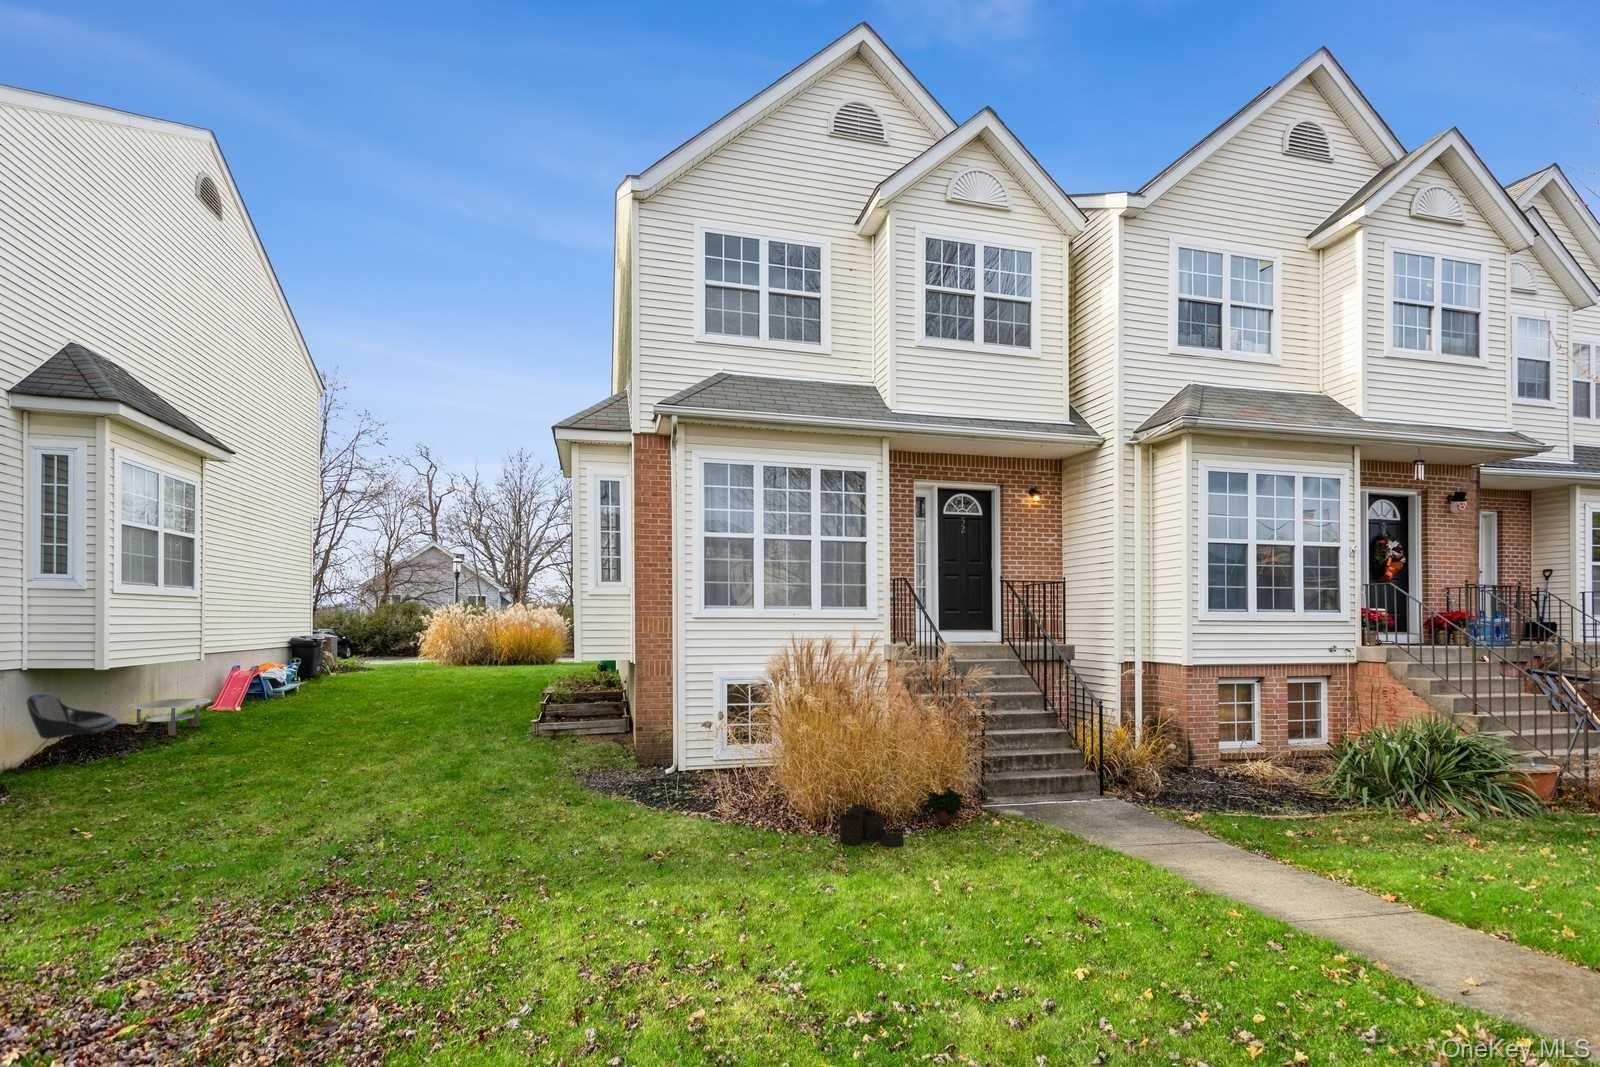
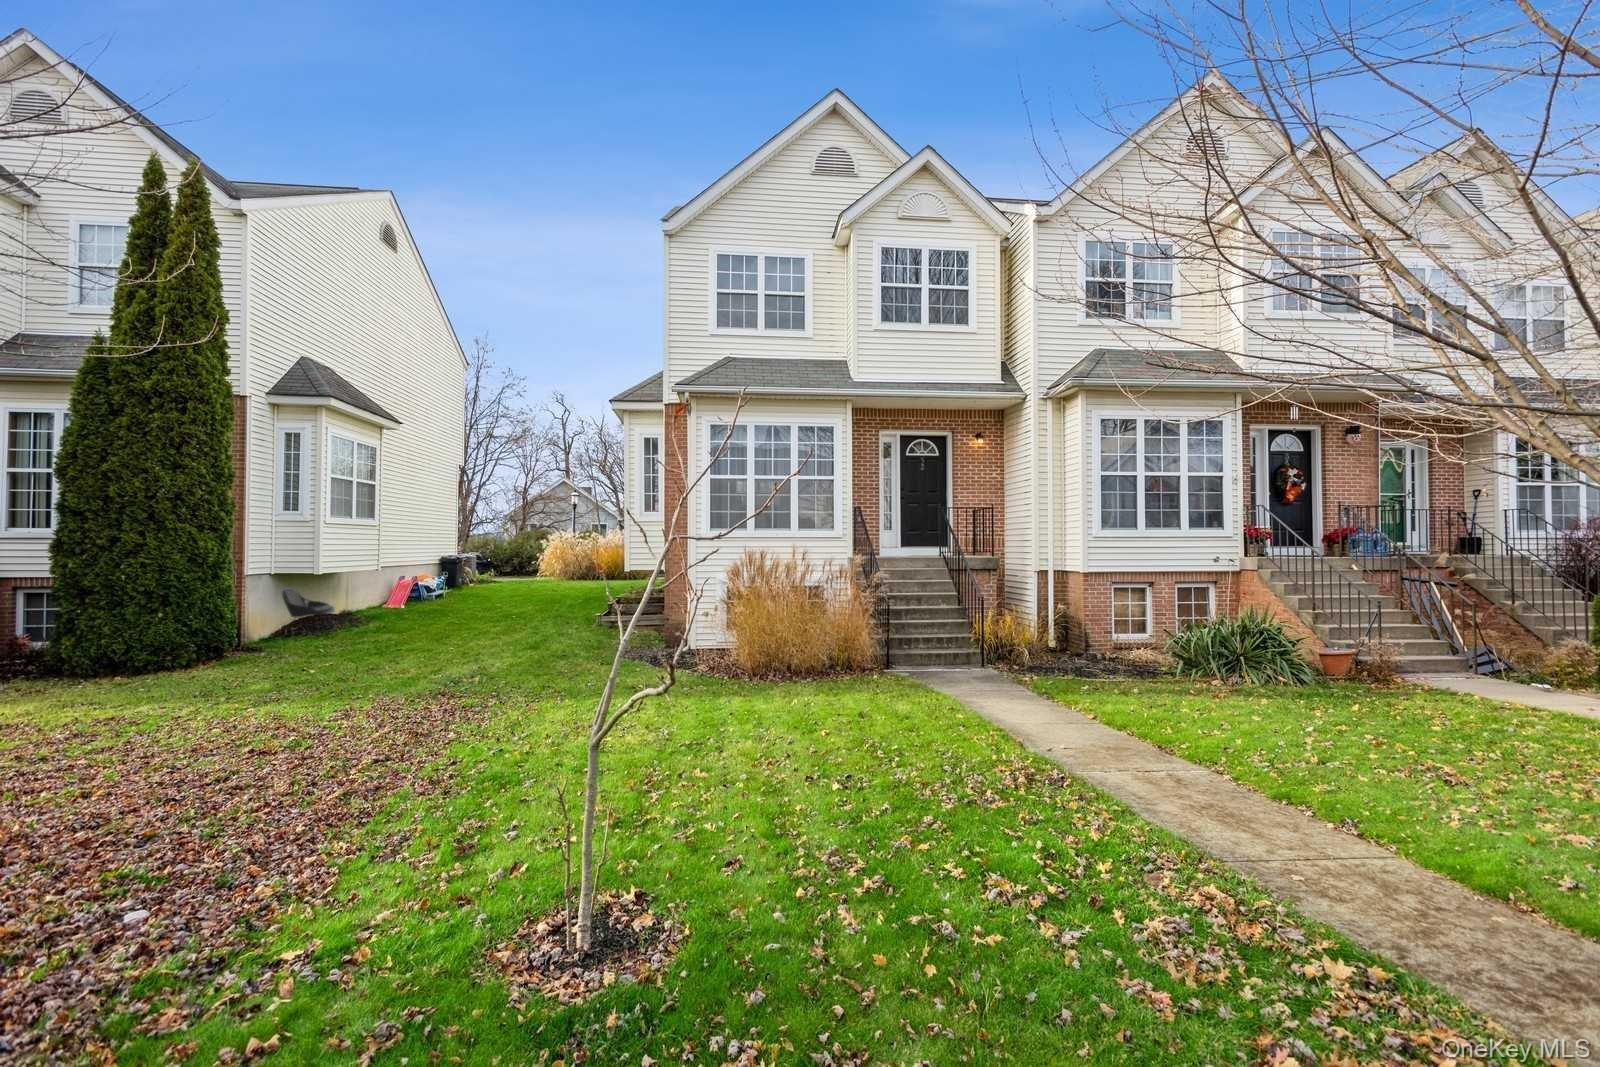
round table: present [127,698,211,735] -> none [338,597,391,621]
potted plant: present [921,787,963,824] -> none [827,648,857,672]
woven basket: present [839,804,904,847] -> none [764,655,804,680]

